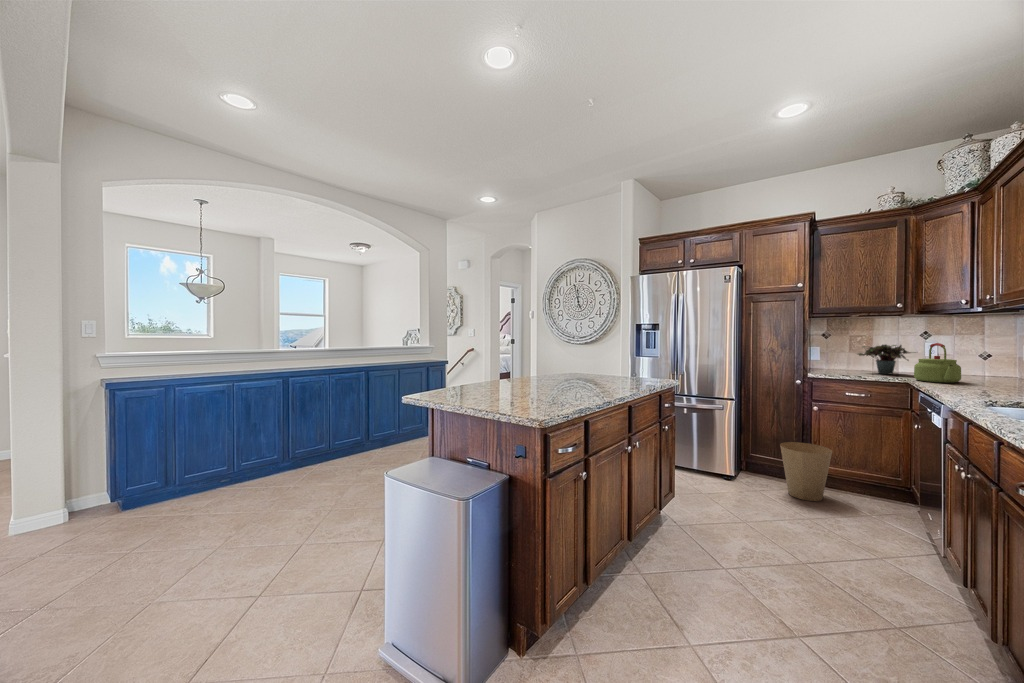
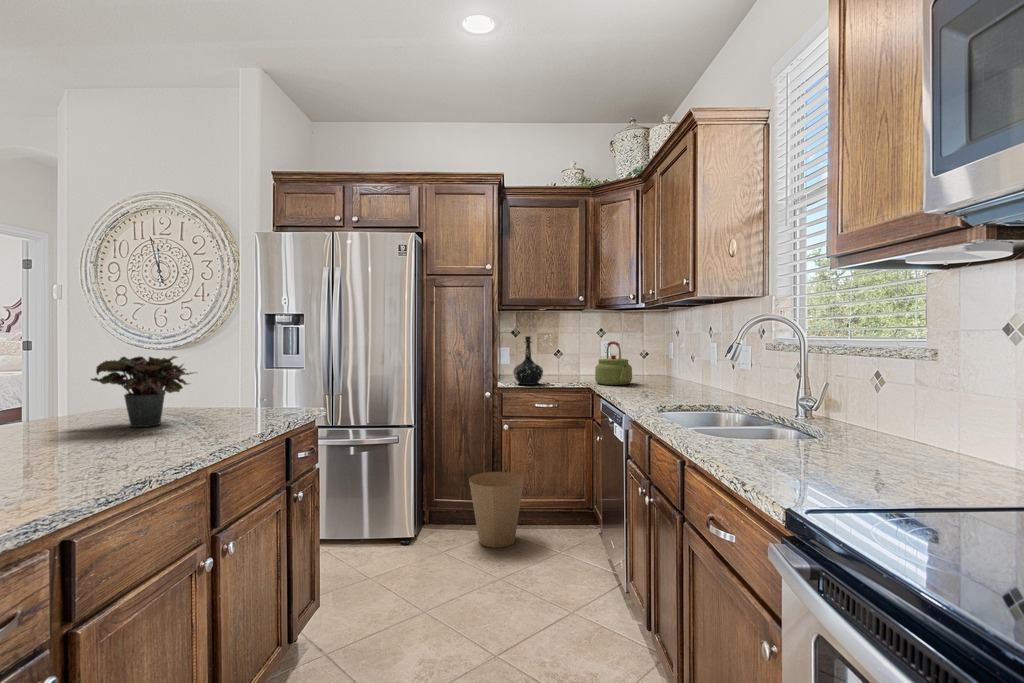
bottle: none [823,338,854,377] -> present [513,336,543,385]
potted plant: present [858,345,916,374] -> present [91,356,192,427]

